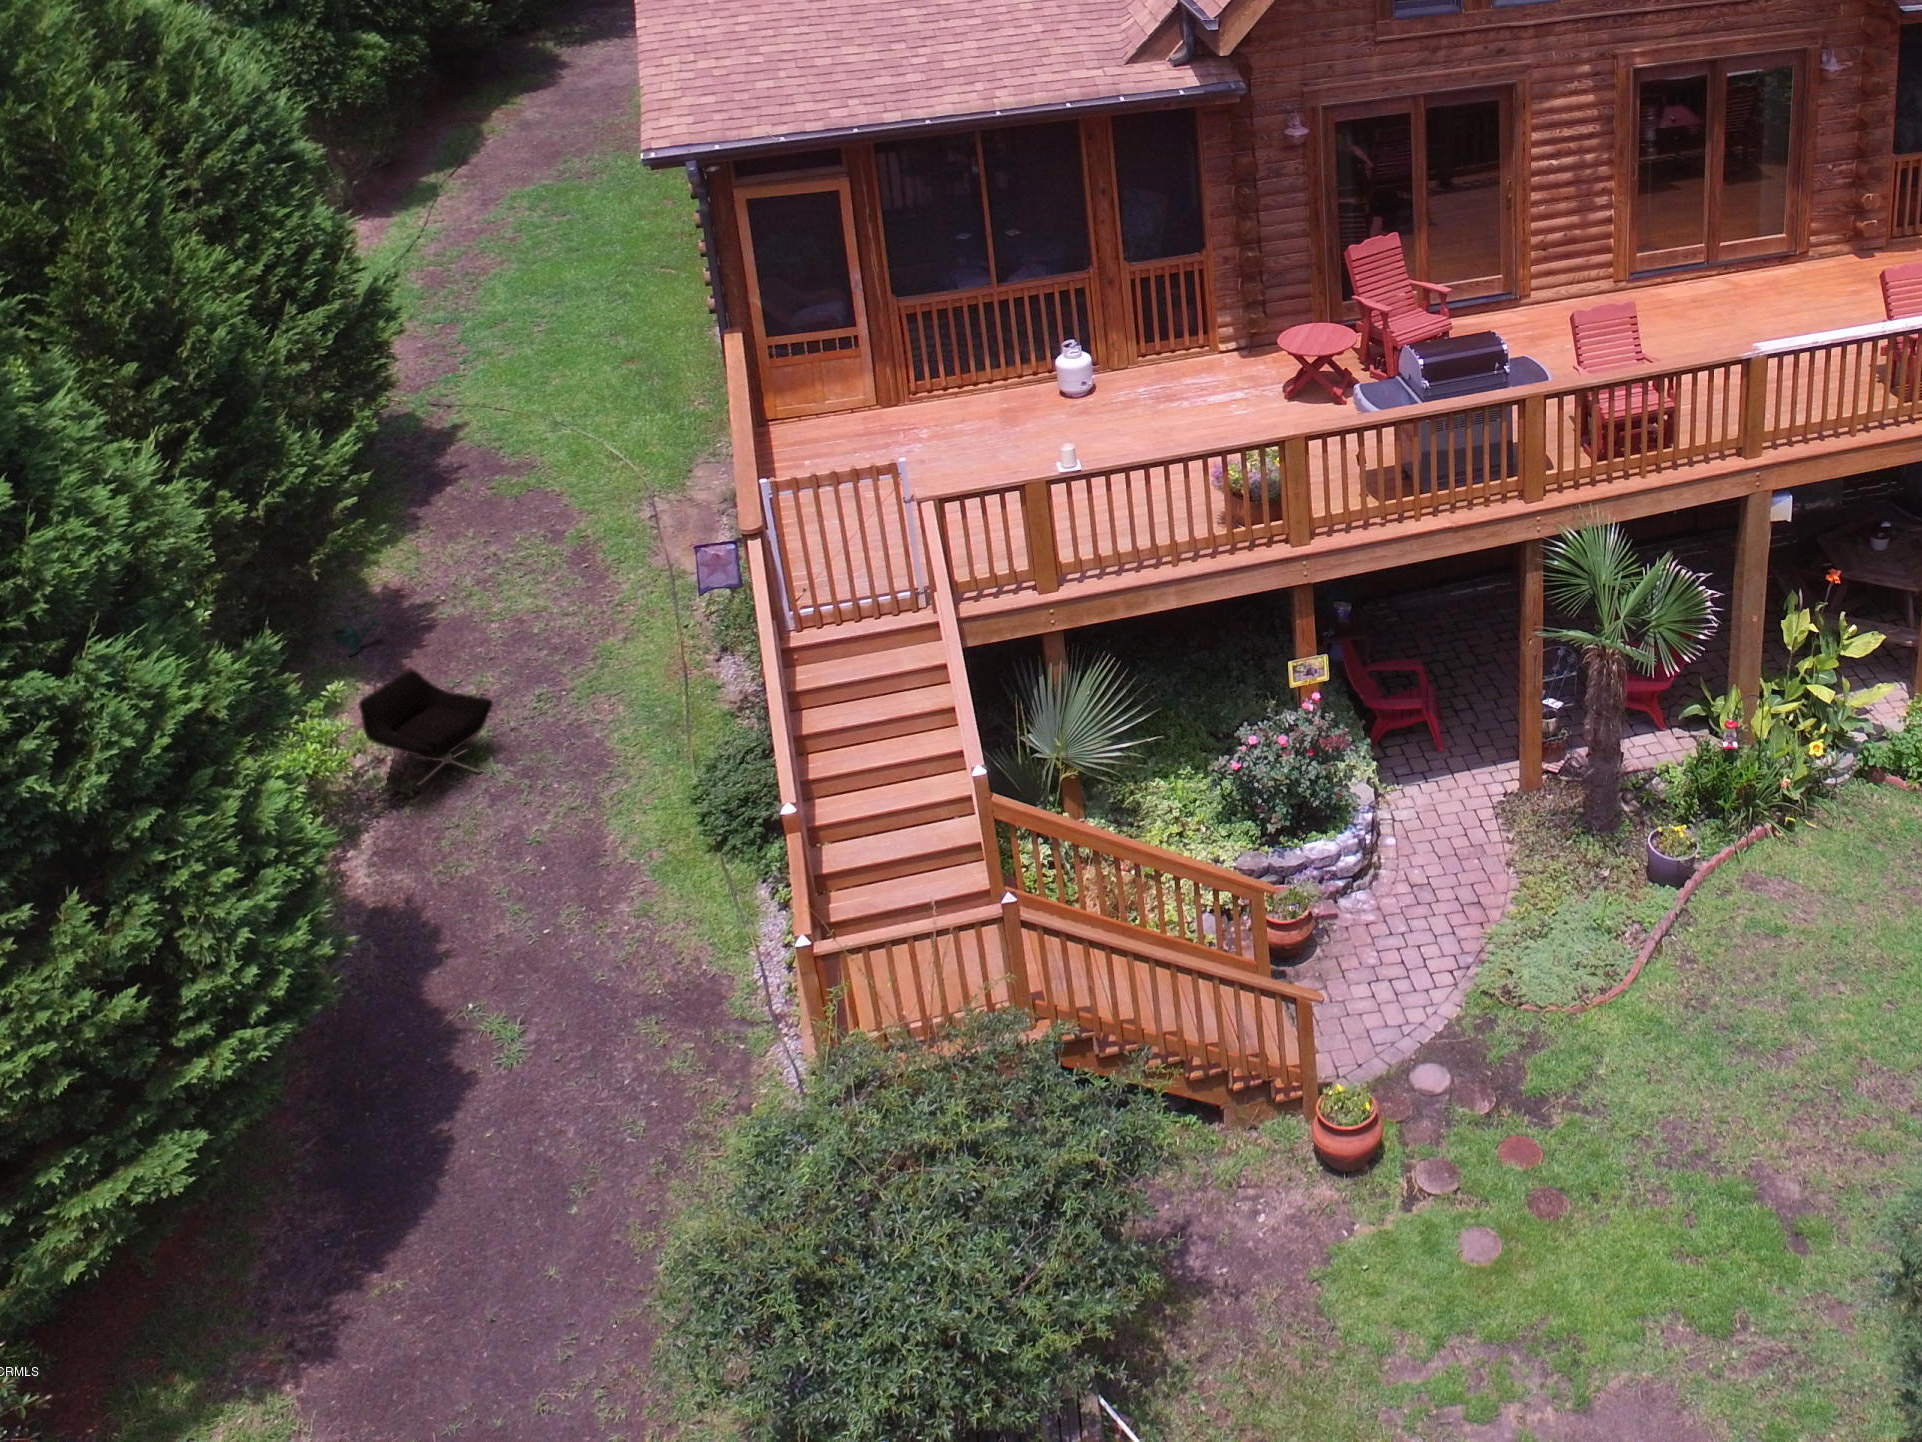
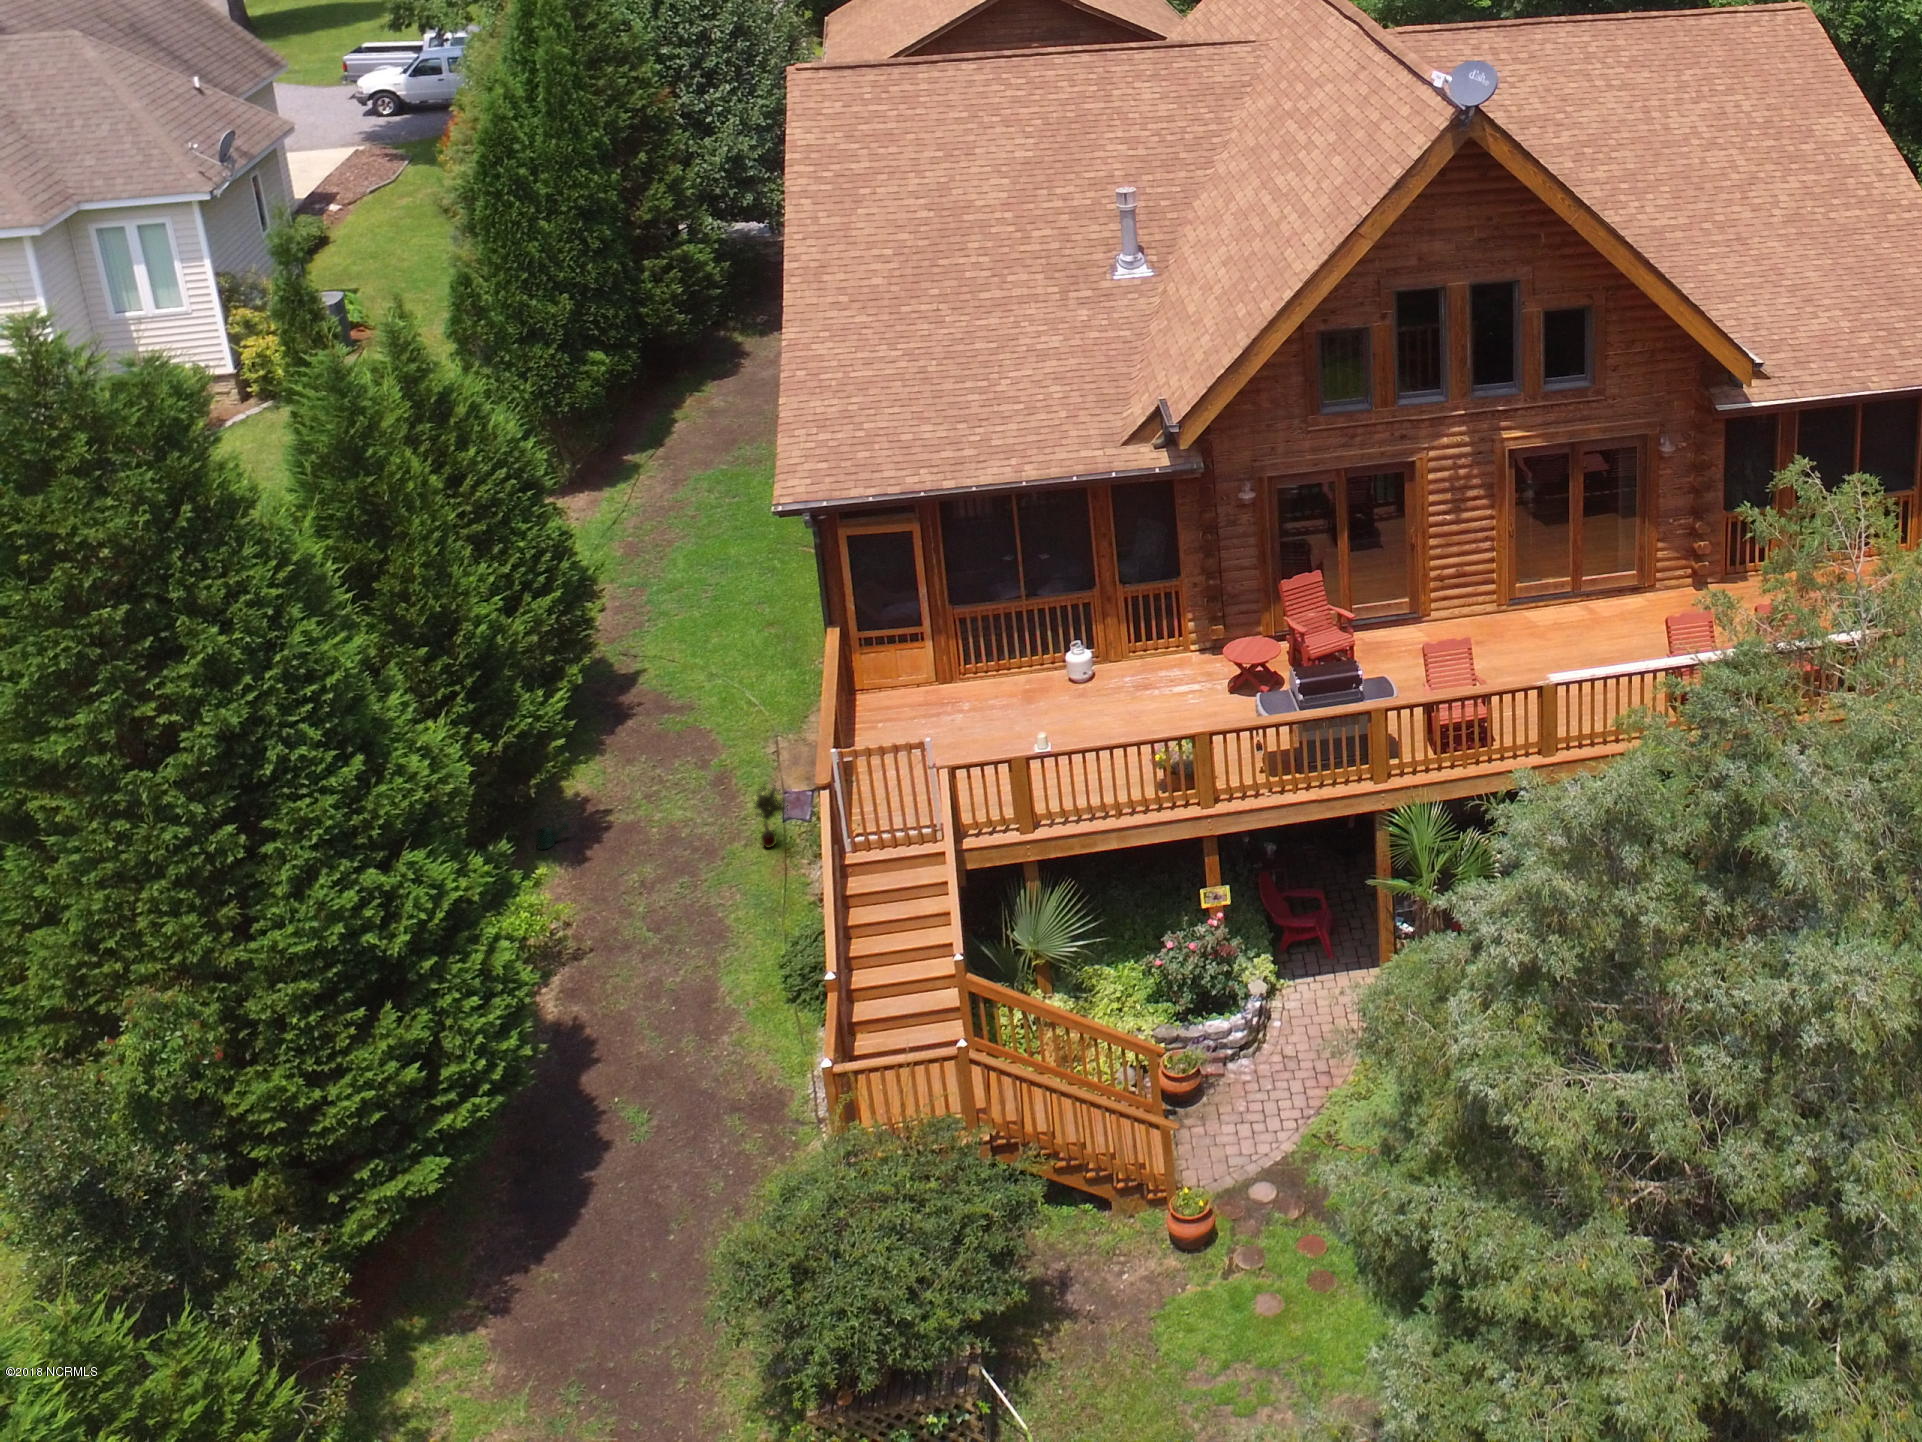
potted tree: none [634,552,693,640] -> present [755,784,788,848]
lounge chair: present [359,670,493,785] -> none [553,863,644,948]

